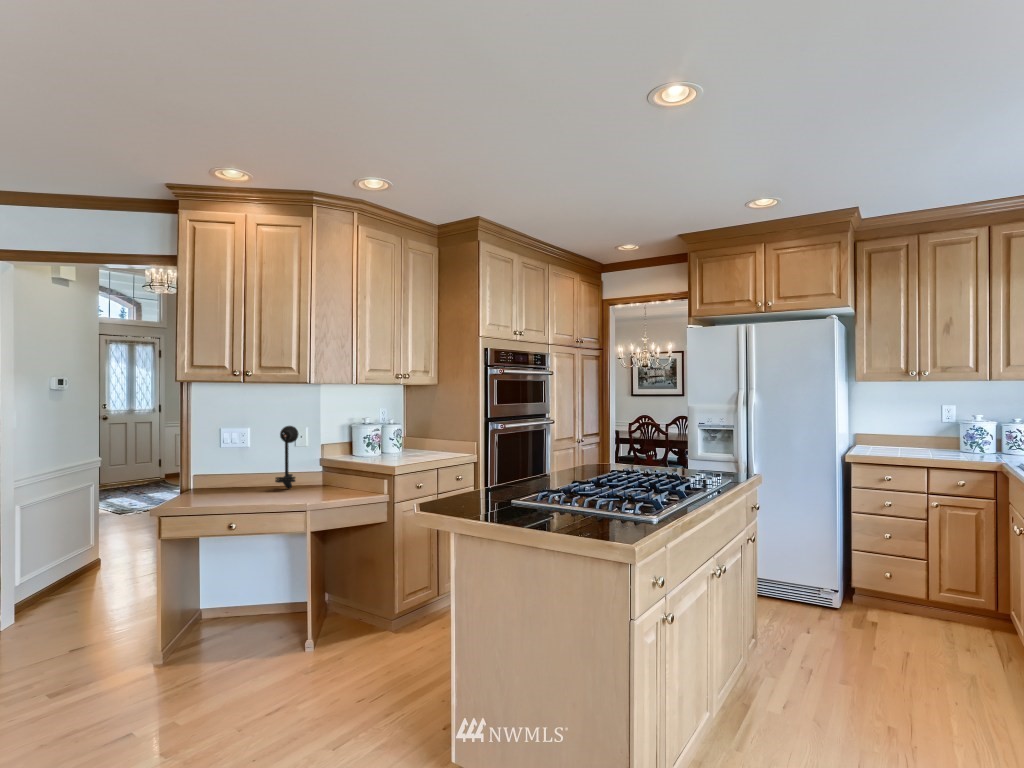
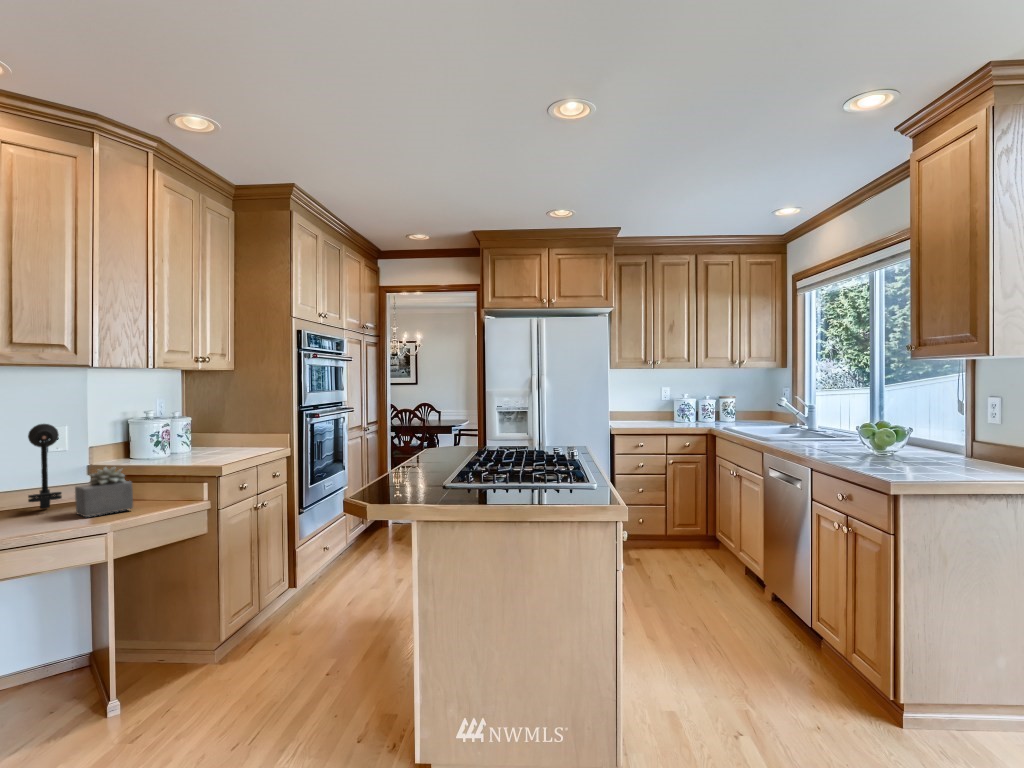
succulent plant: none [300,460,334,497] -> present [75,467,133,517]

